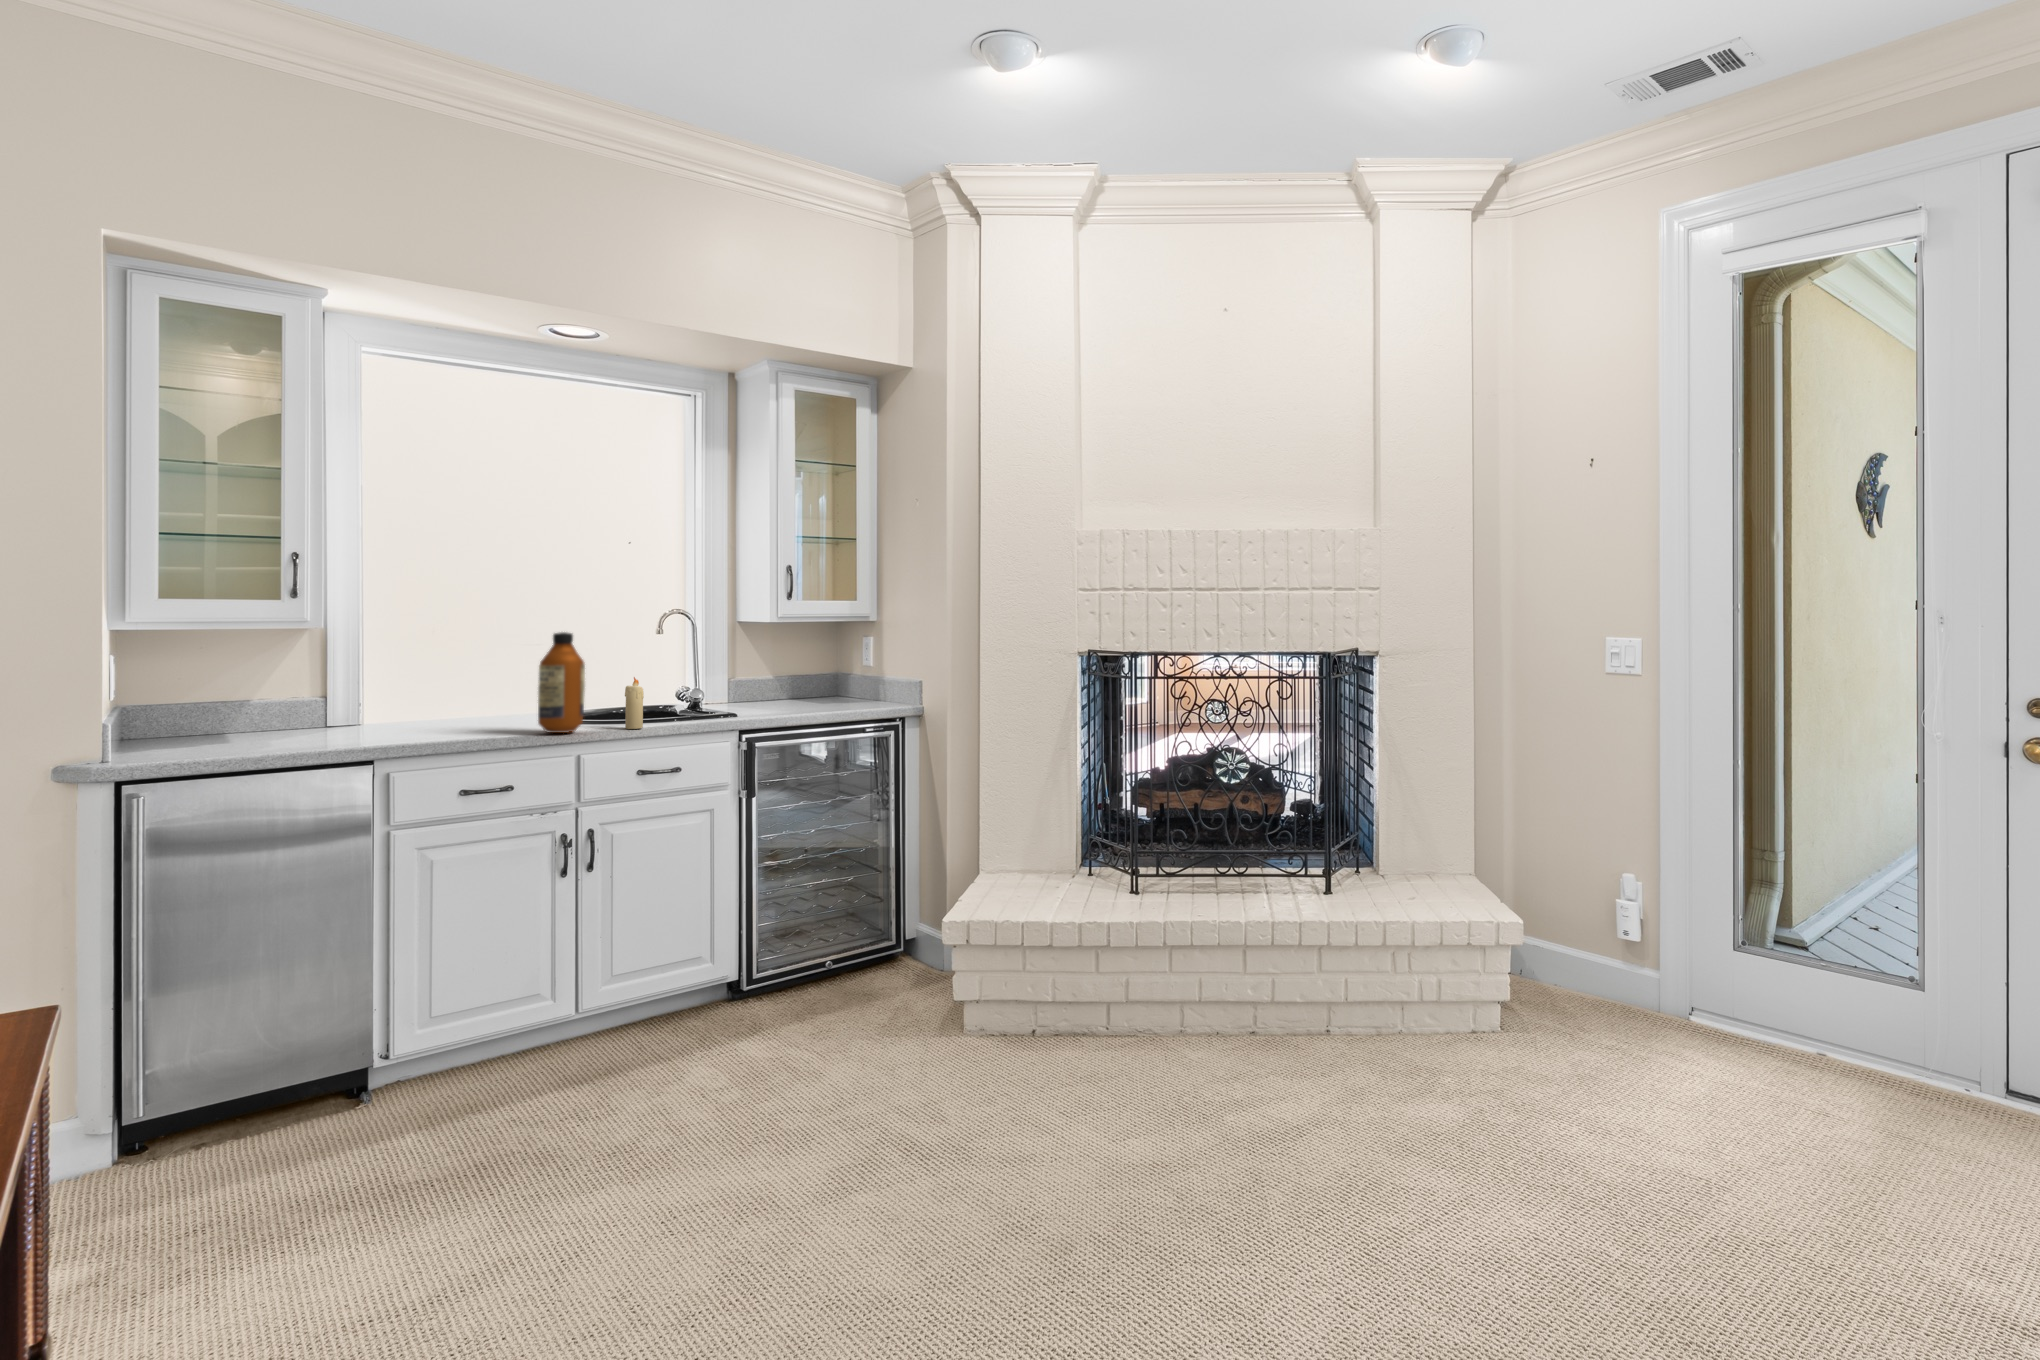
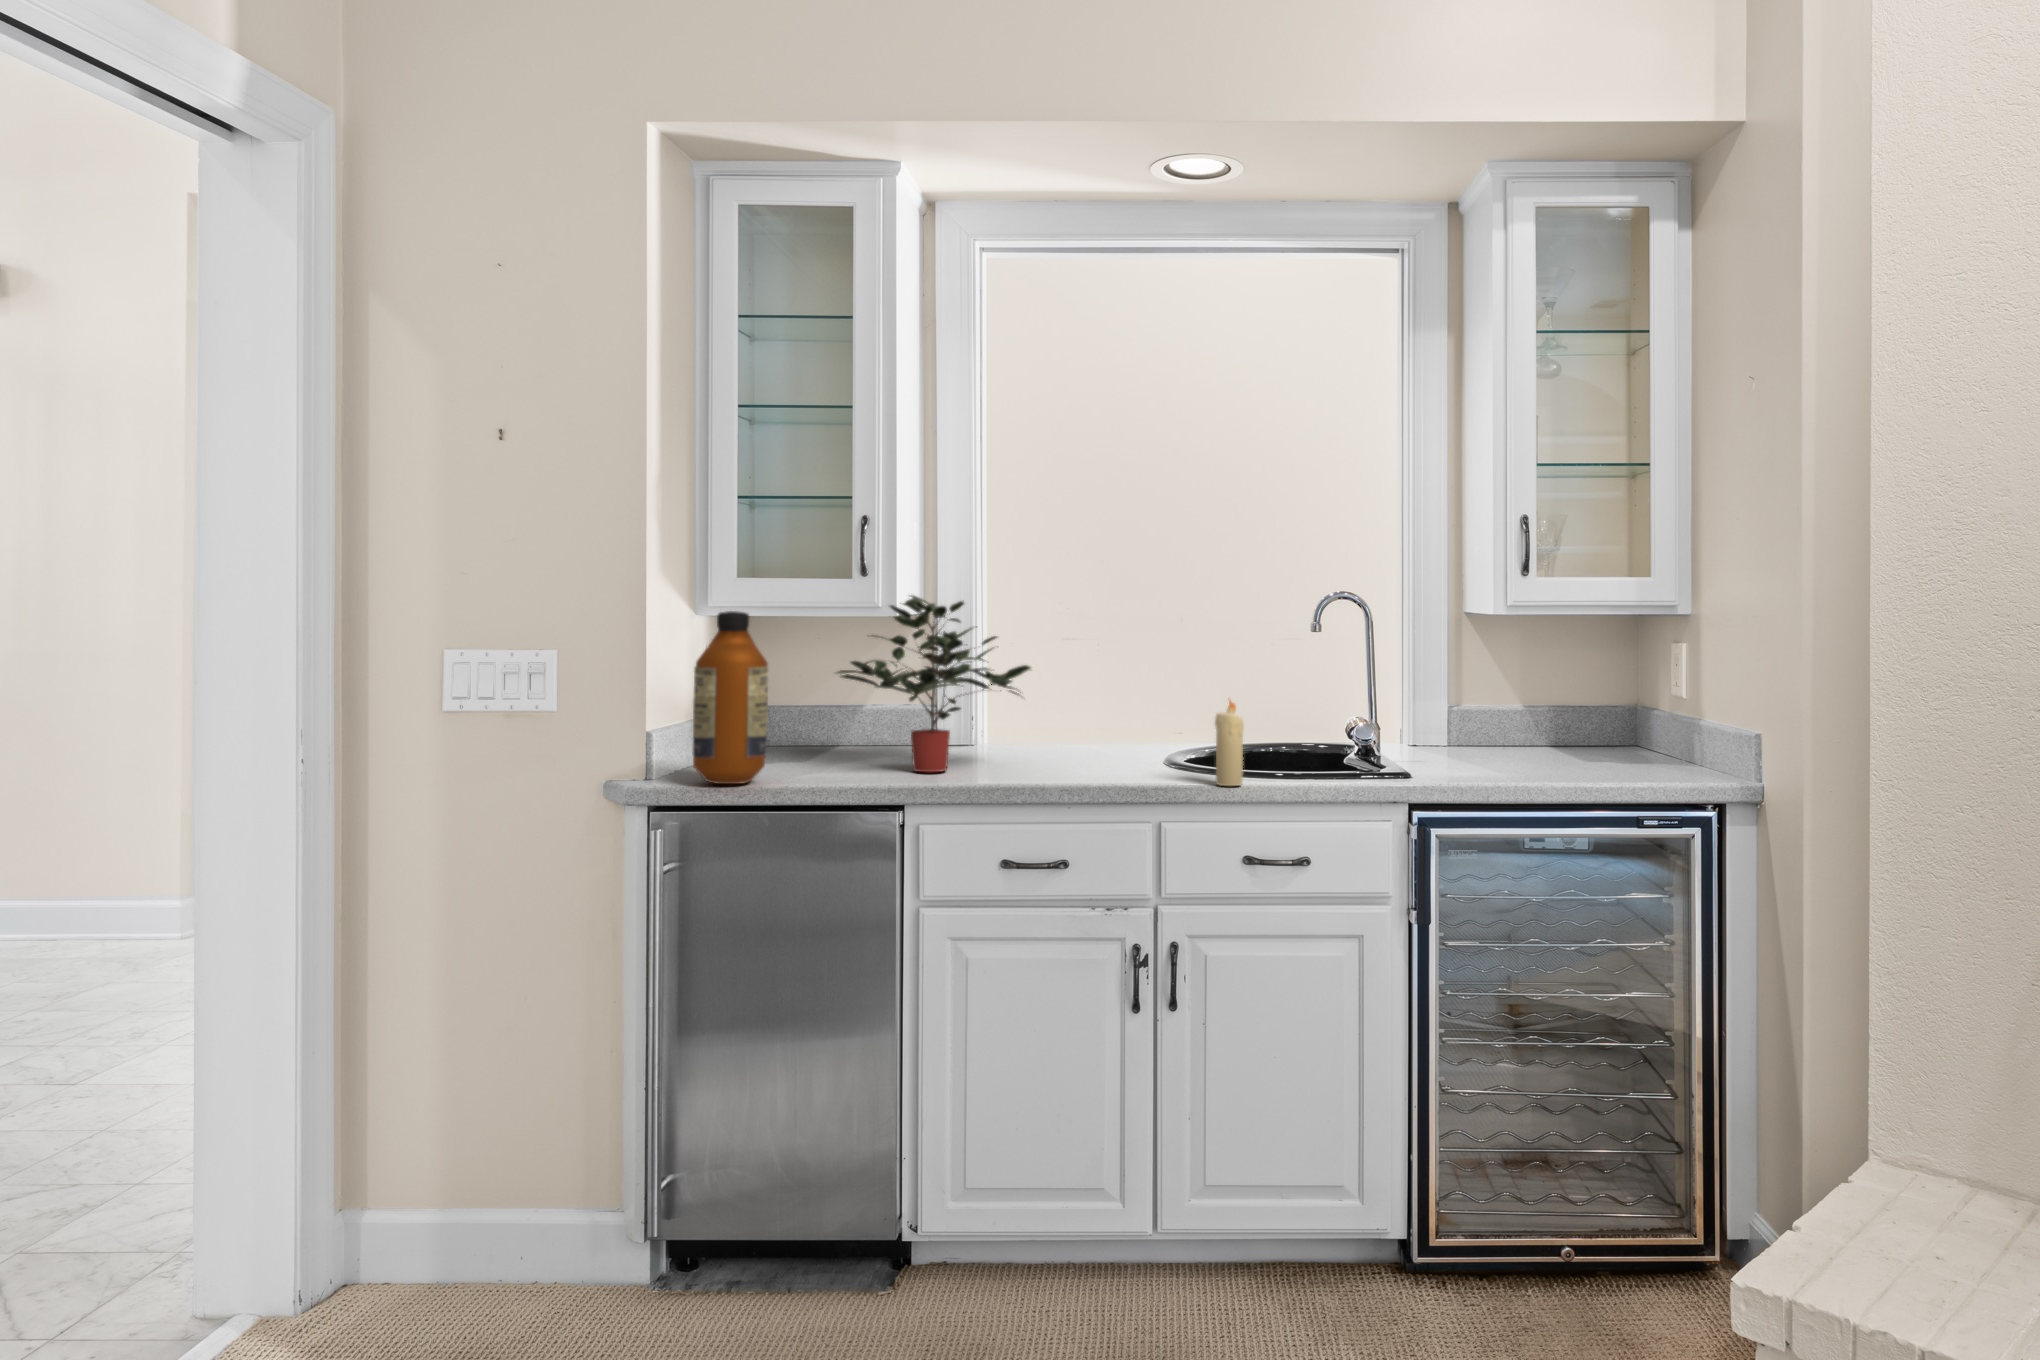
potted plant: none [329,621,498,737] -> present [837,596,1031,772]
bottle: present [538,632,585,733] -> present [692,611,768,784]

